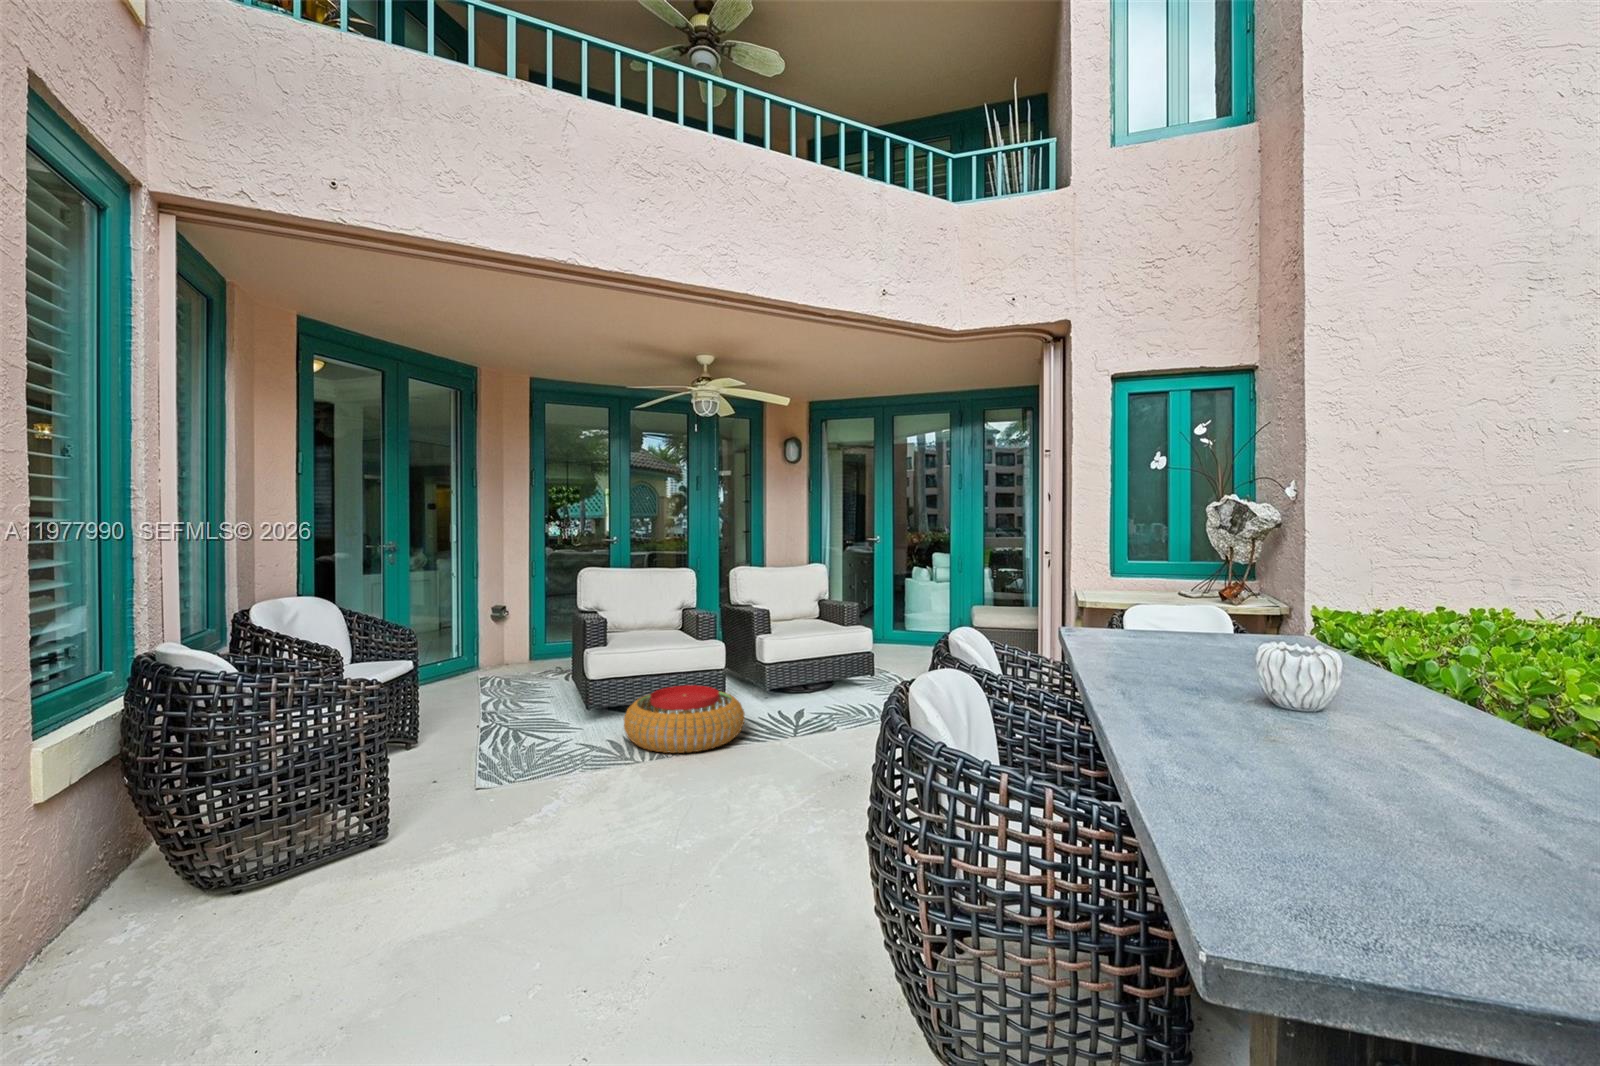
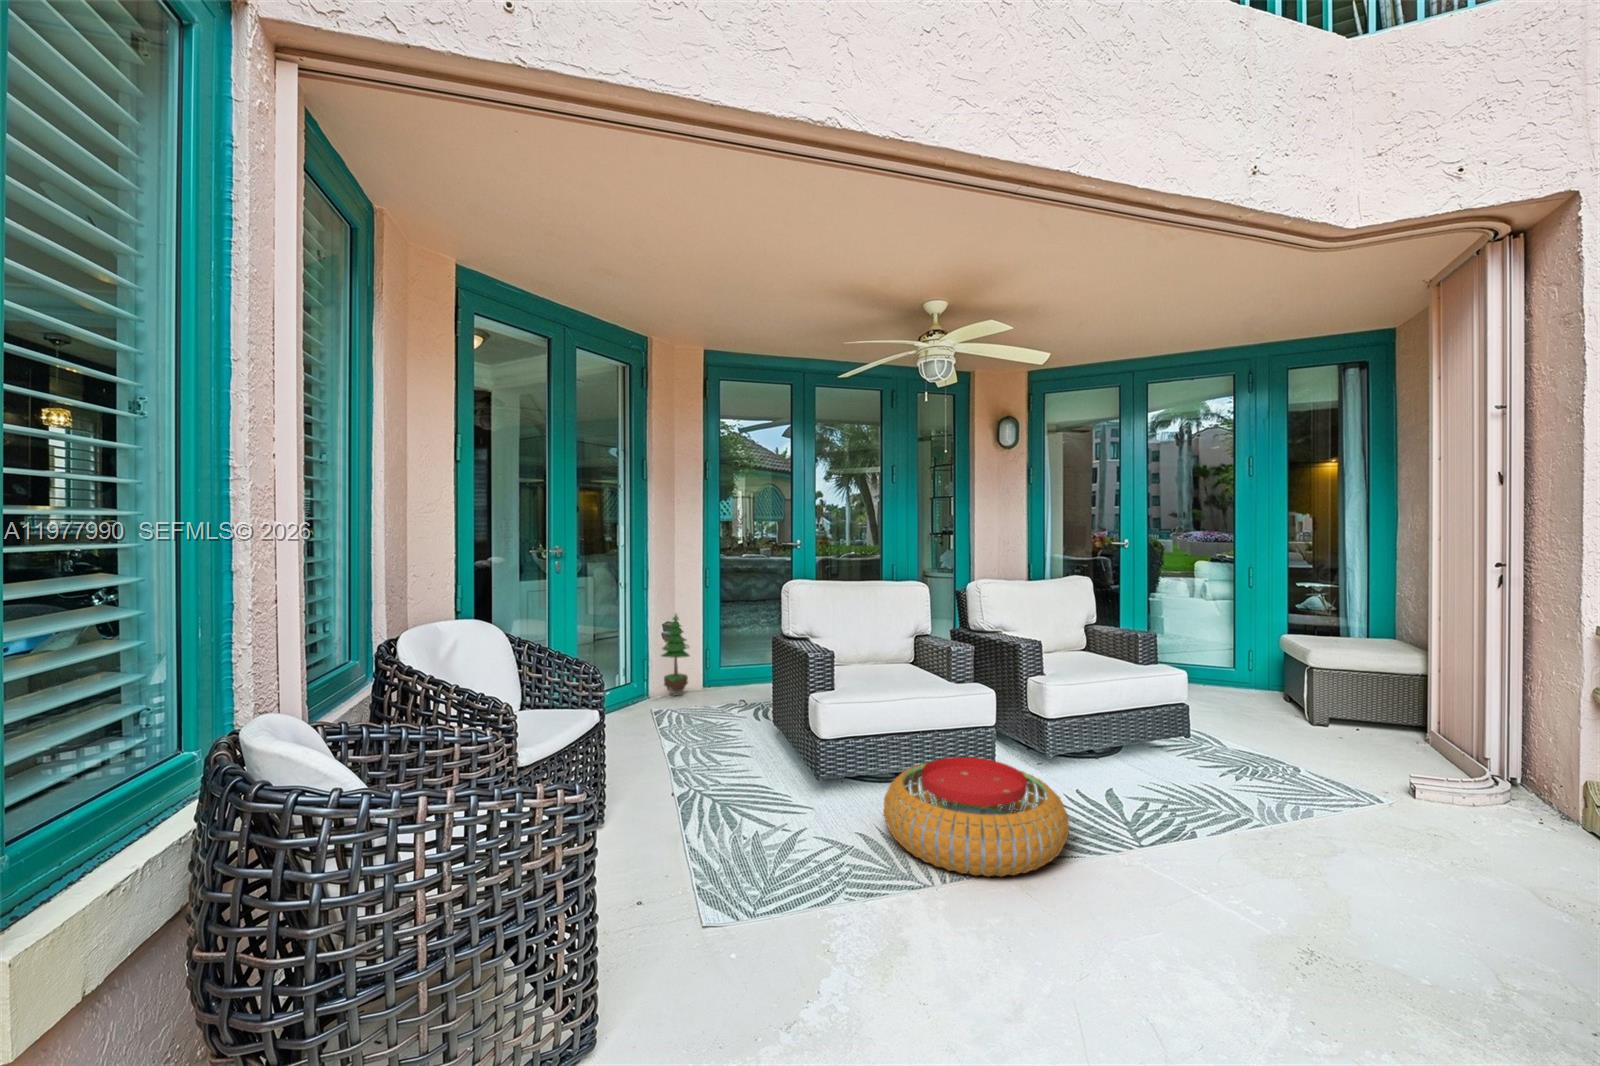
potted tree: none [489,598,515,667] -> present [662,614,689,696]

